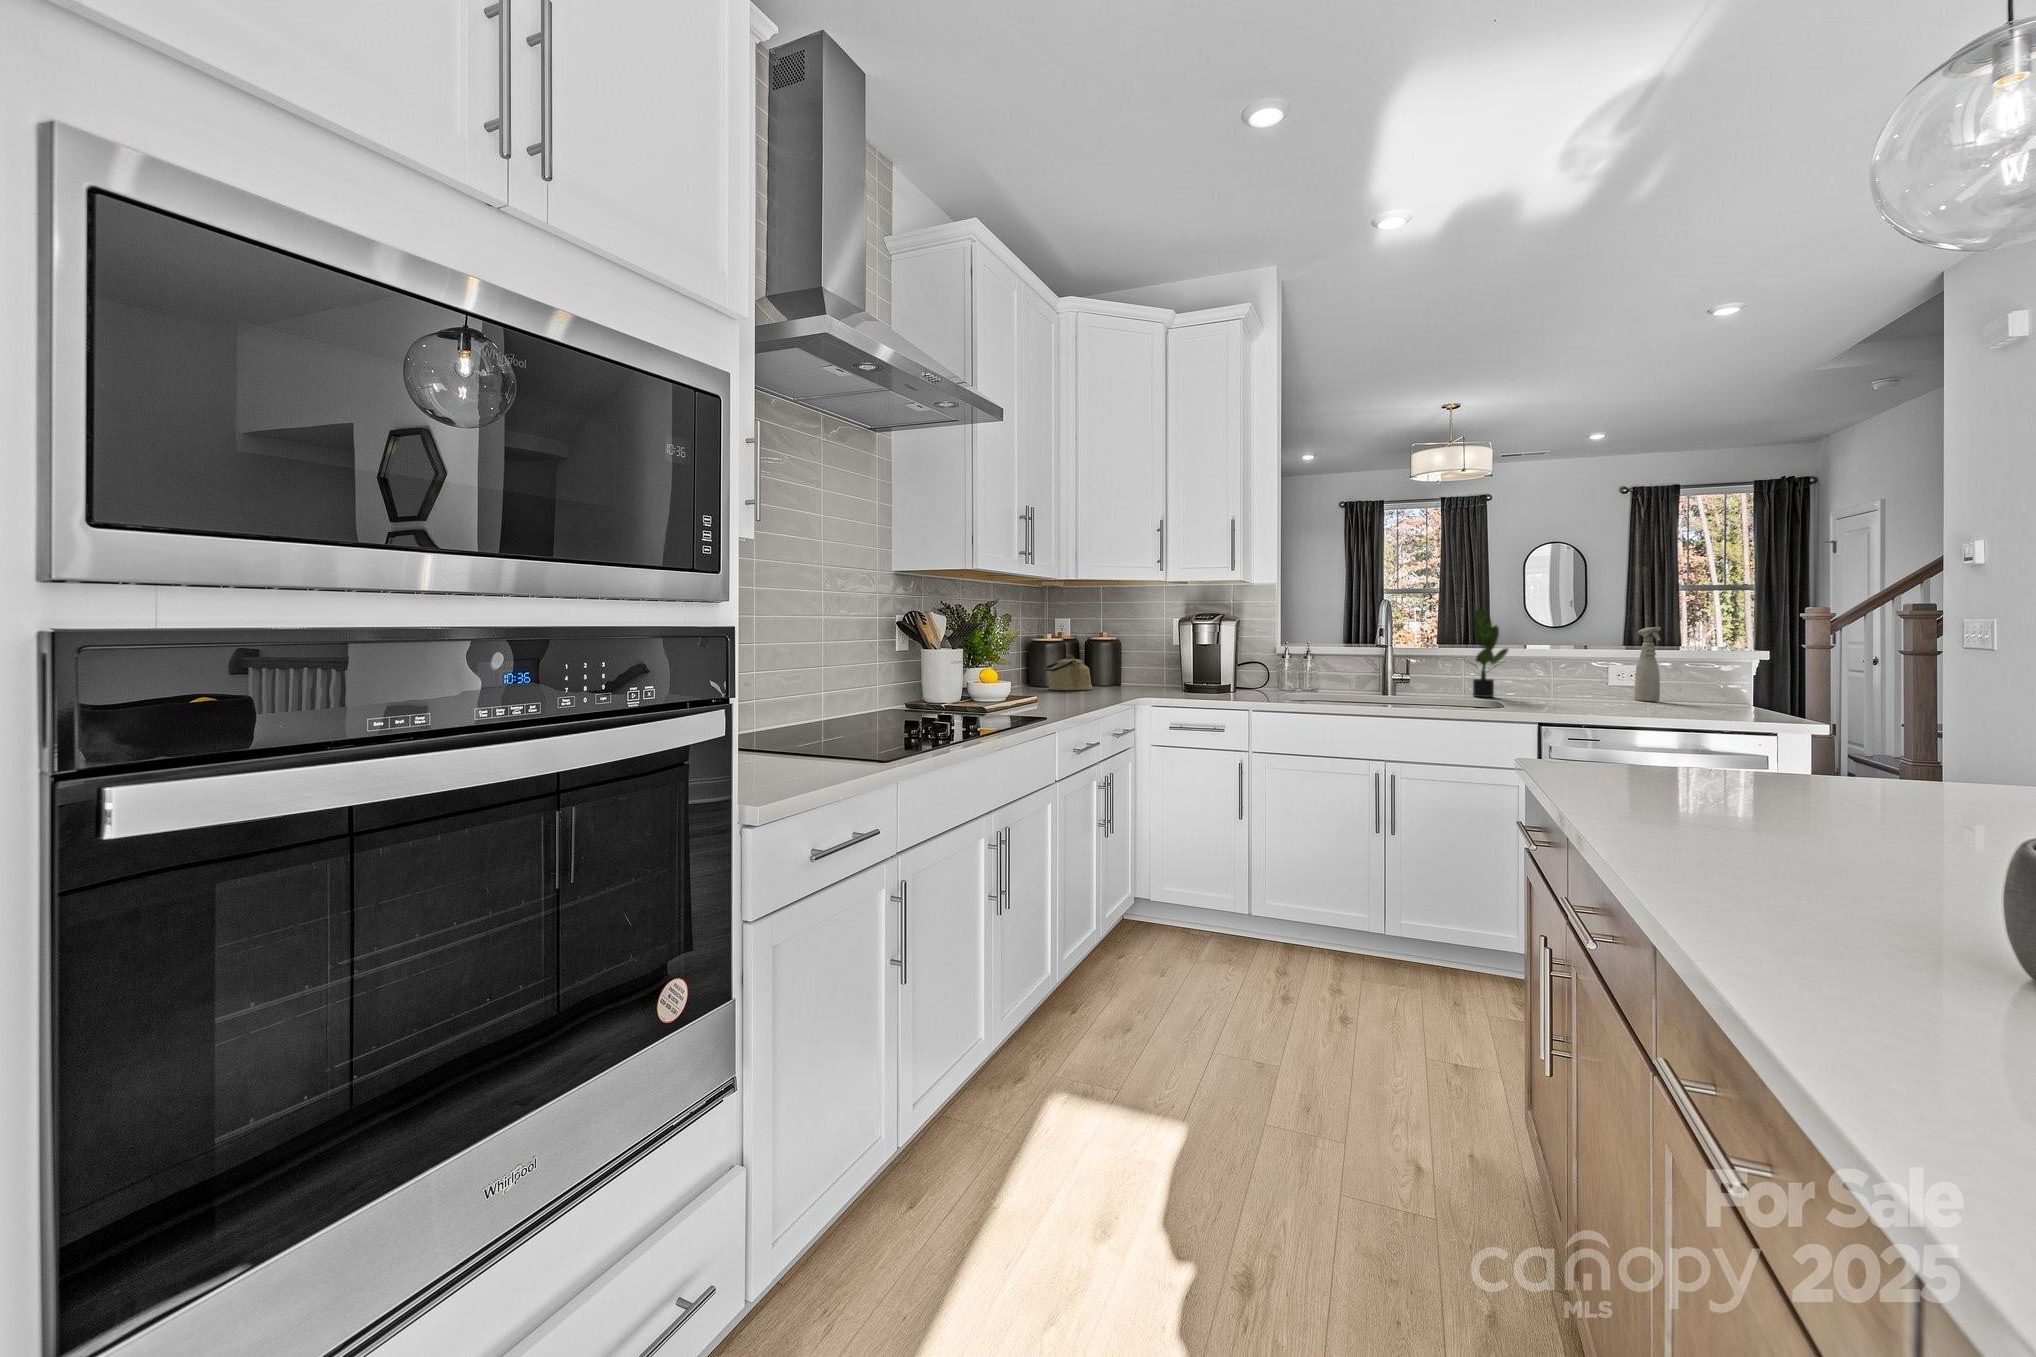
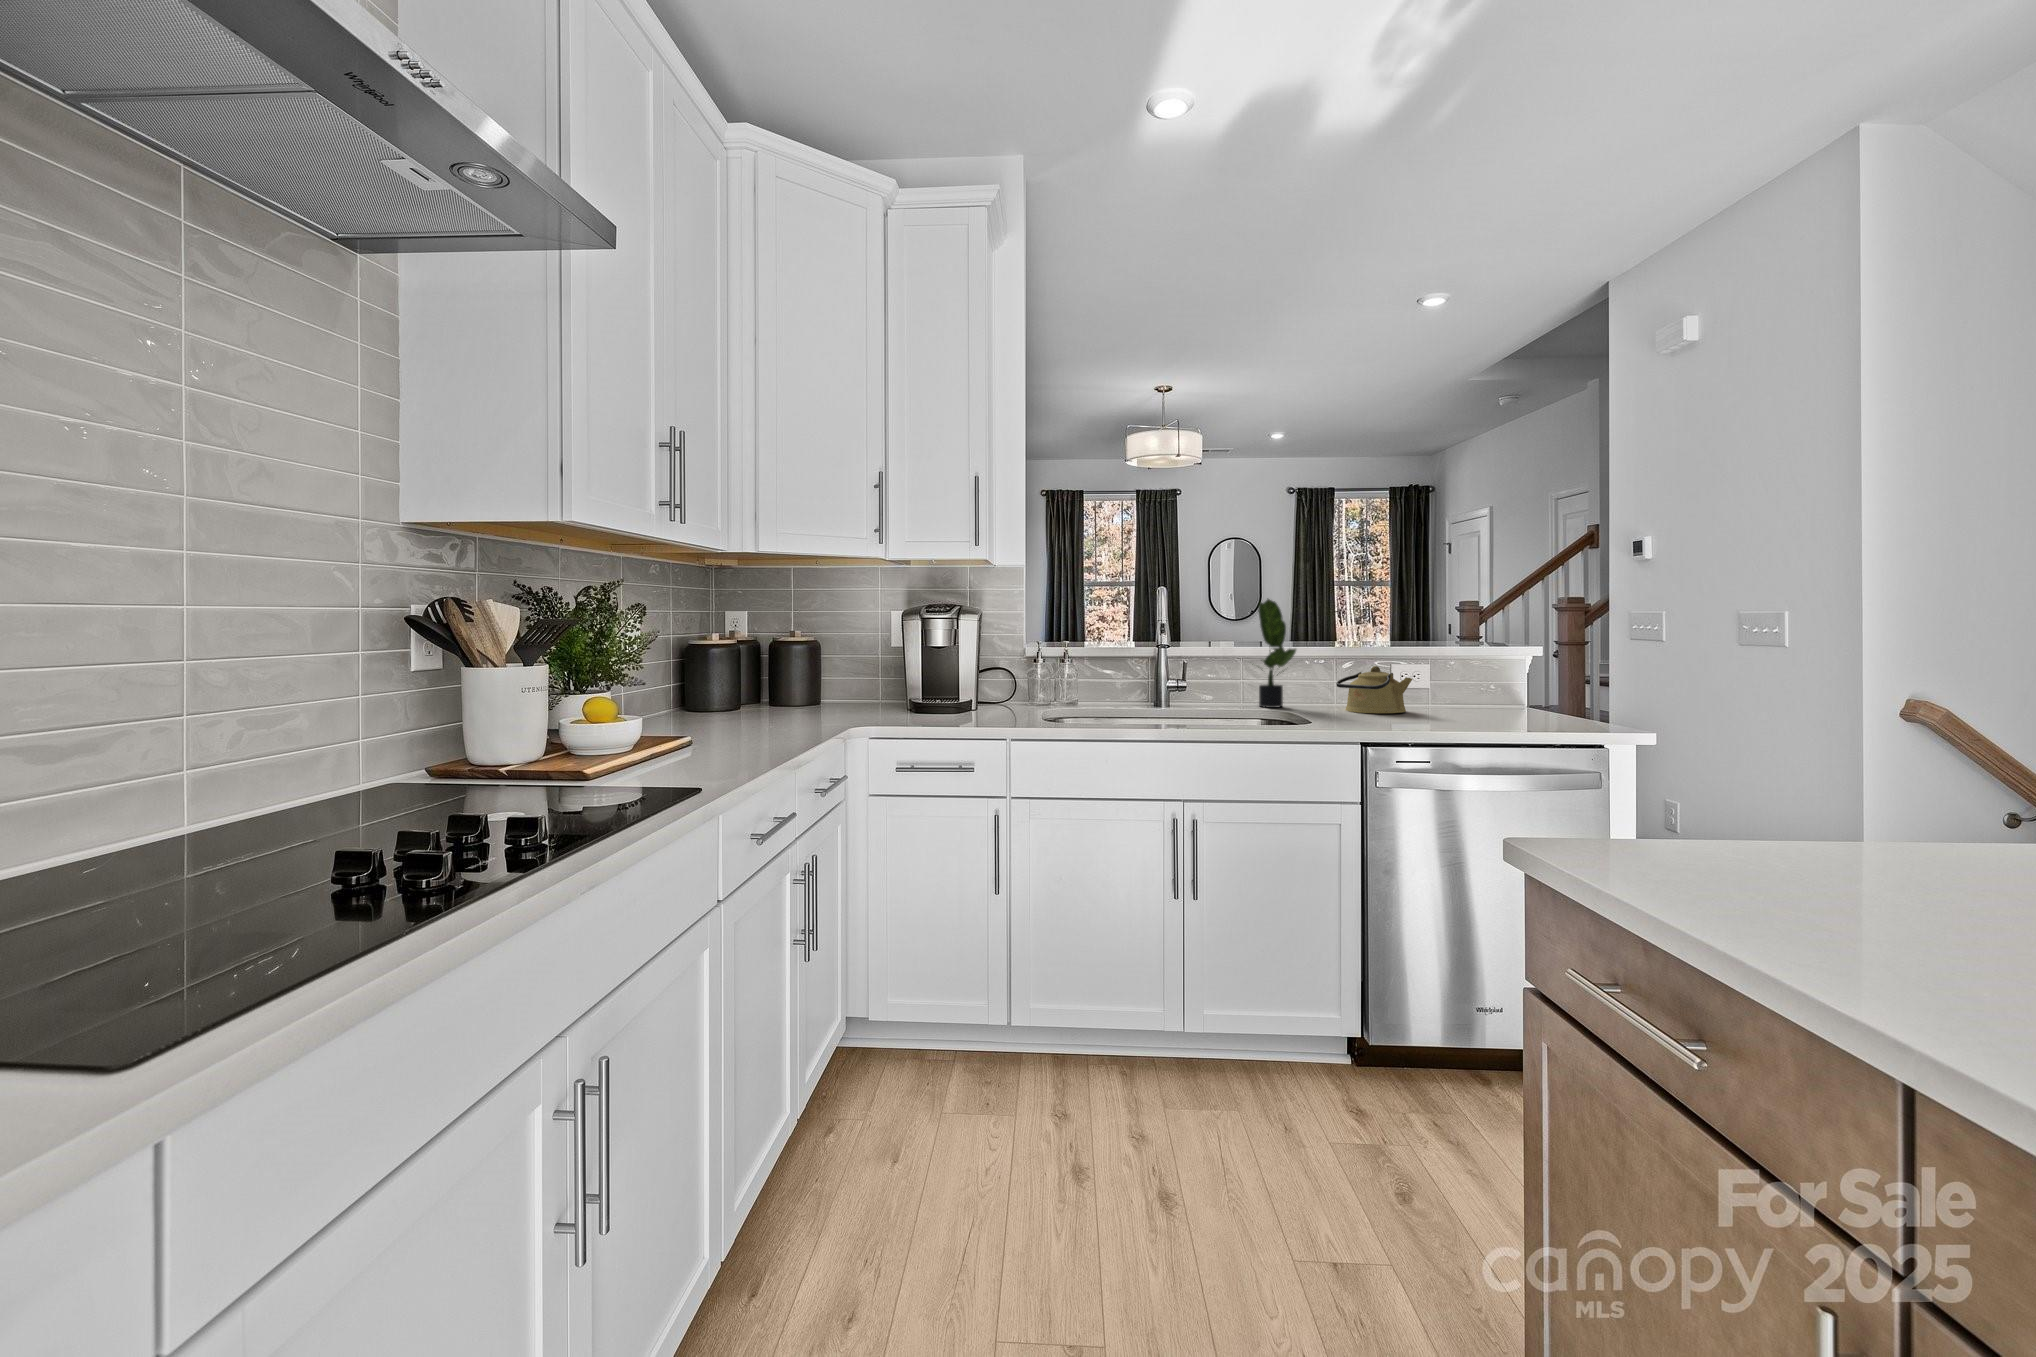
spray bottle: present [1634,627,1661,701] -> none [1421,621,1450,706]
kettle: present [1044,655,1092,690] -> present [1336,666,1412,713]

